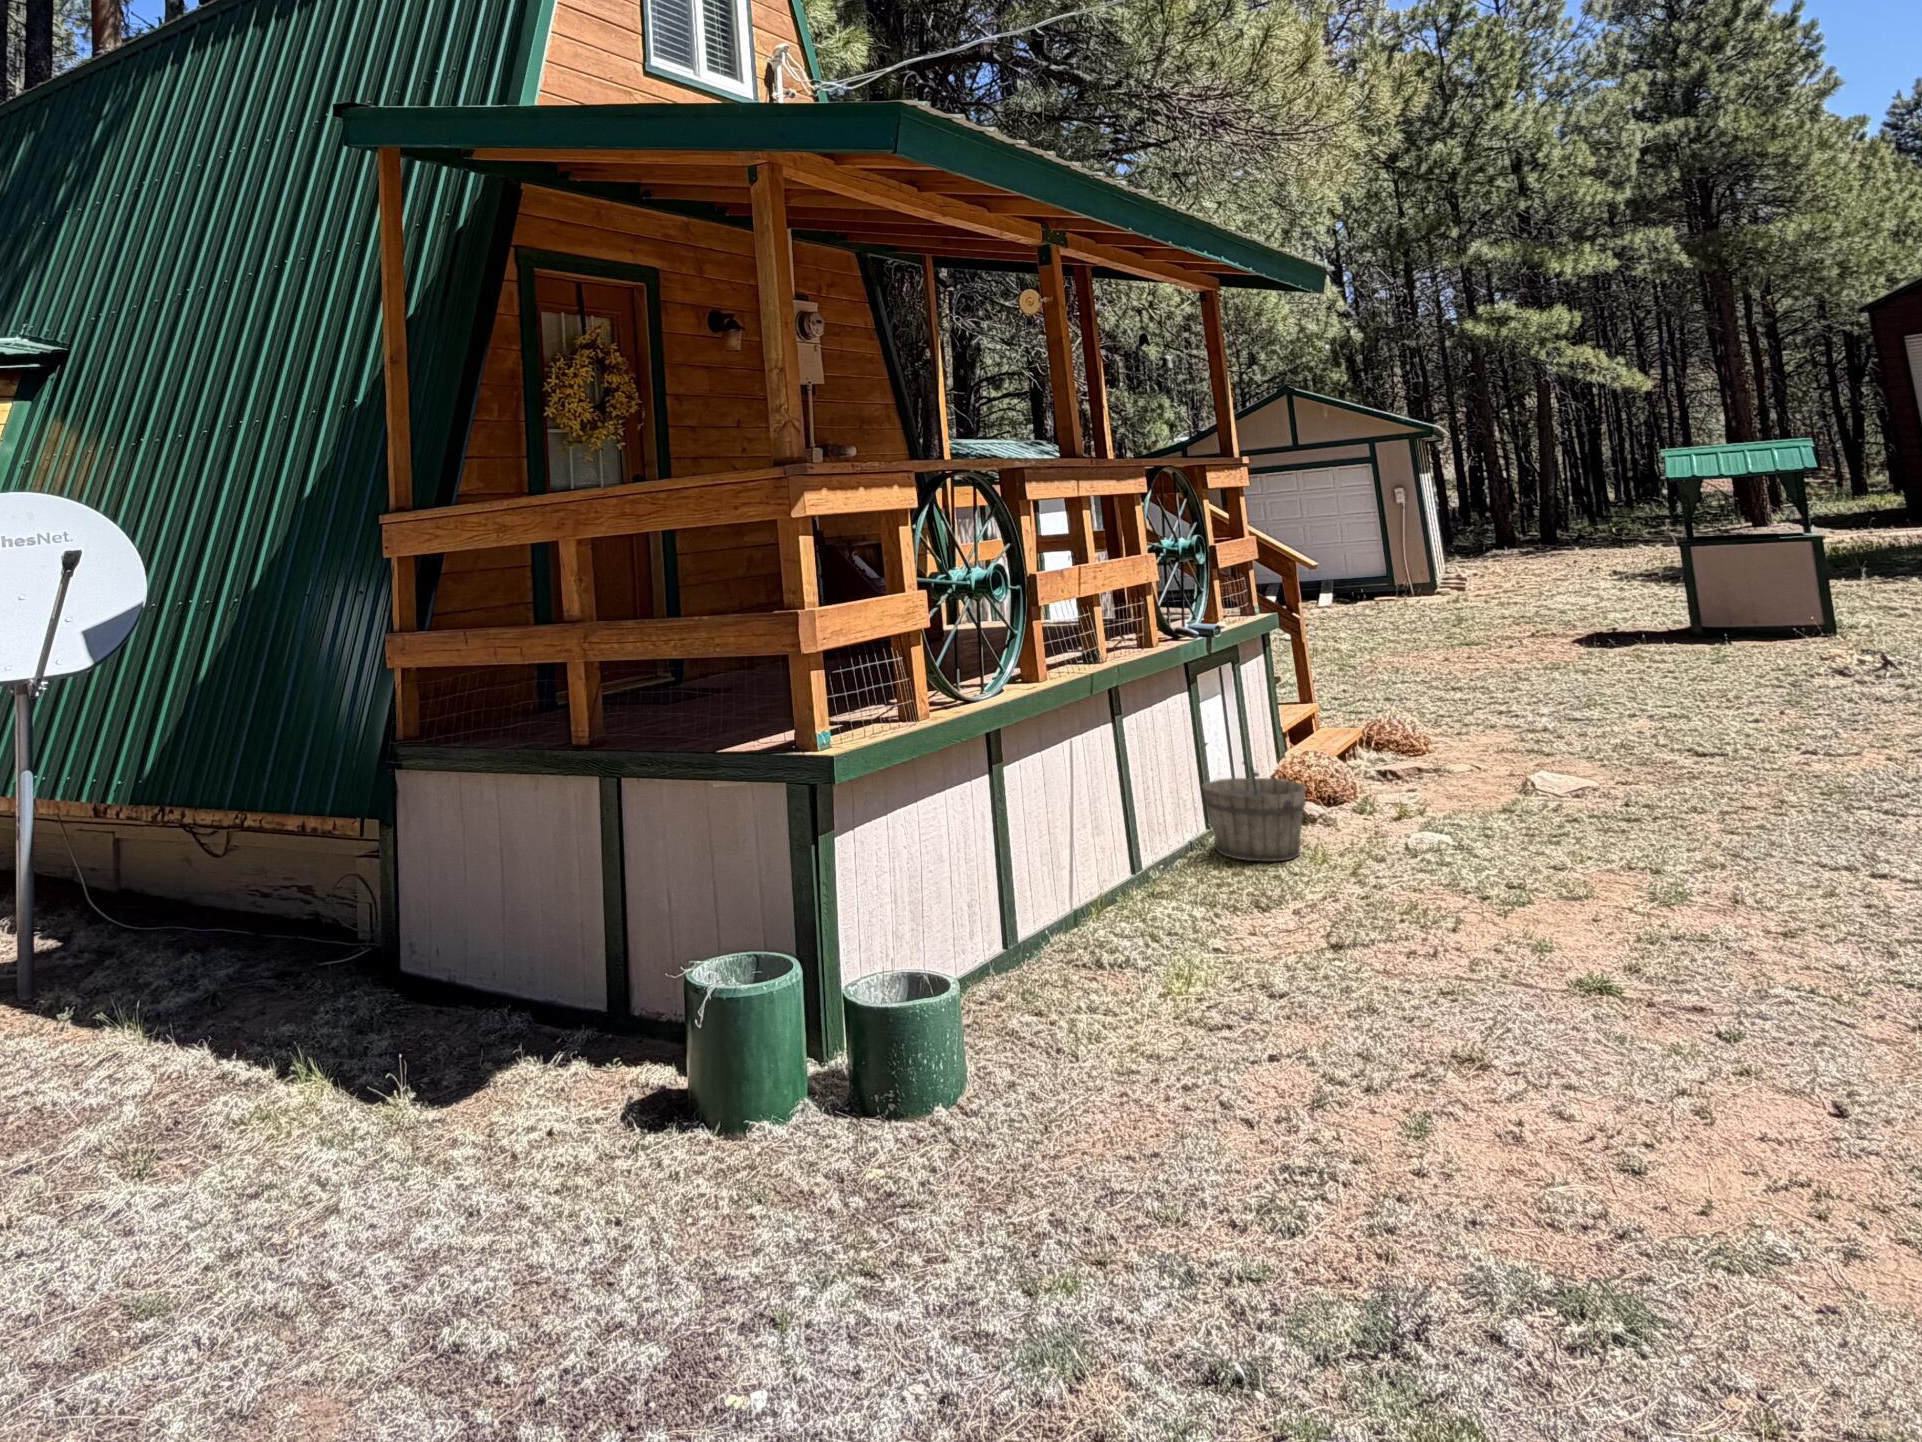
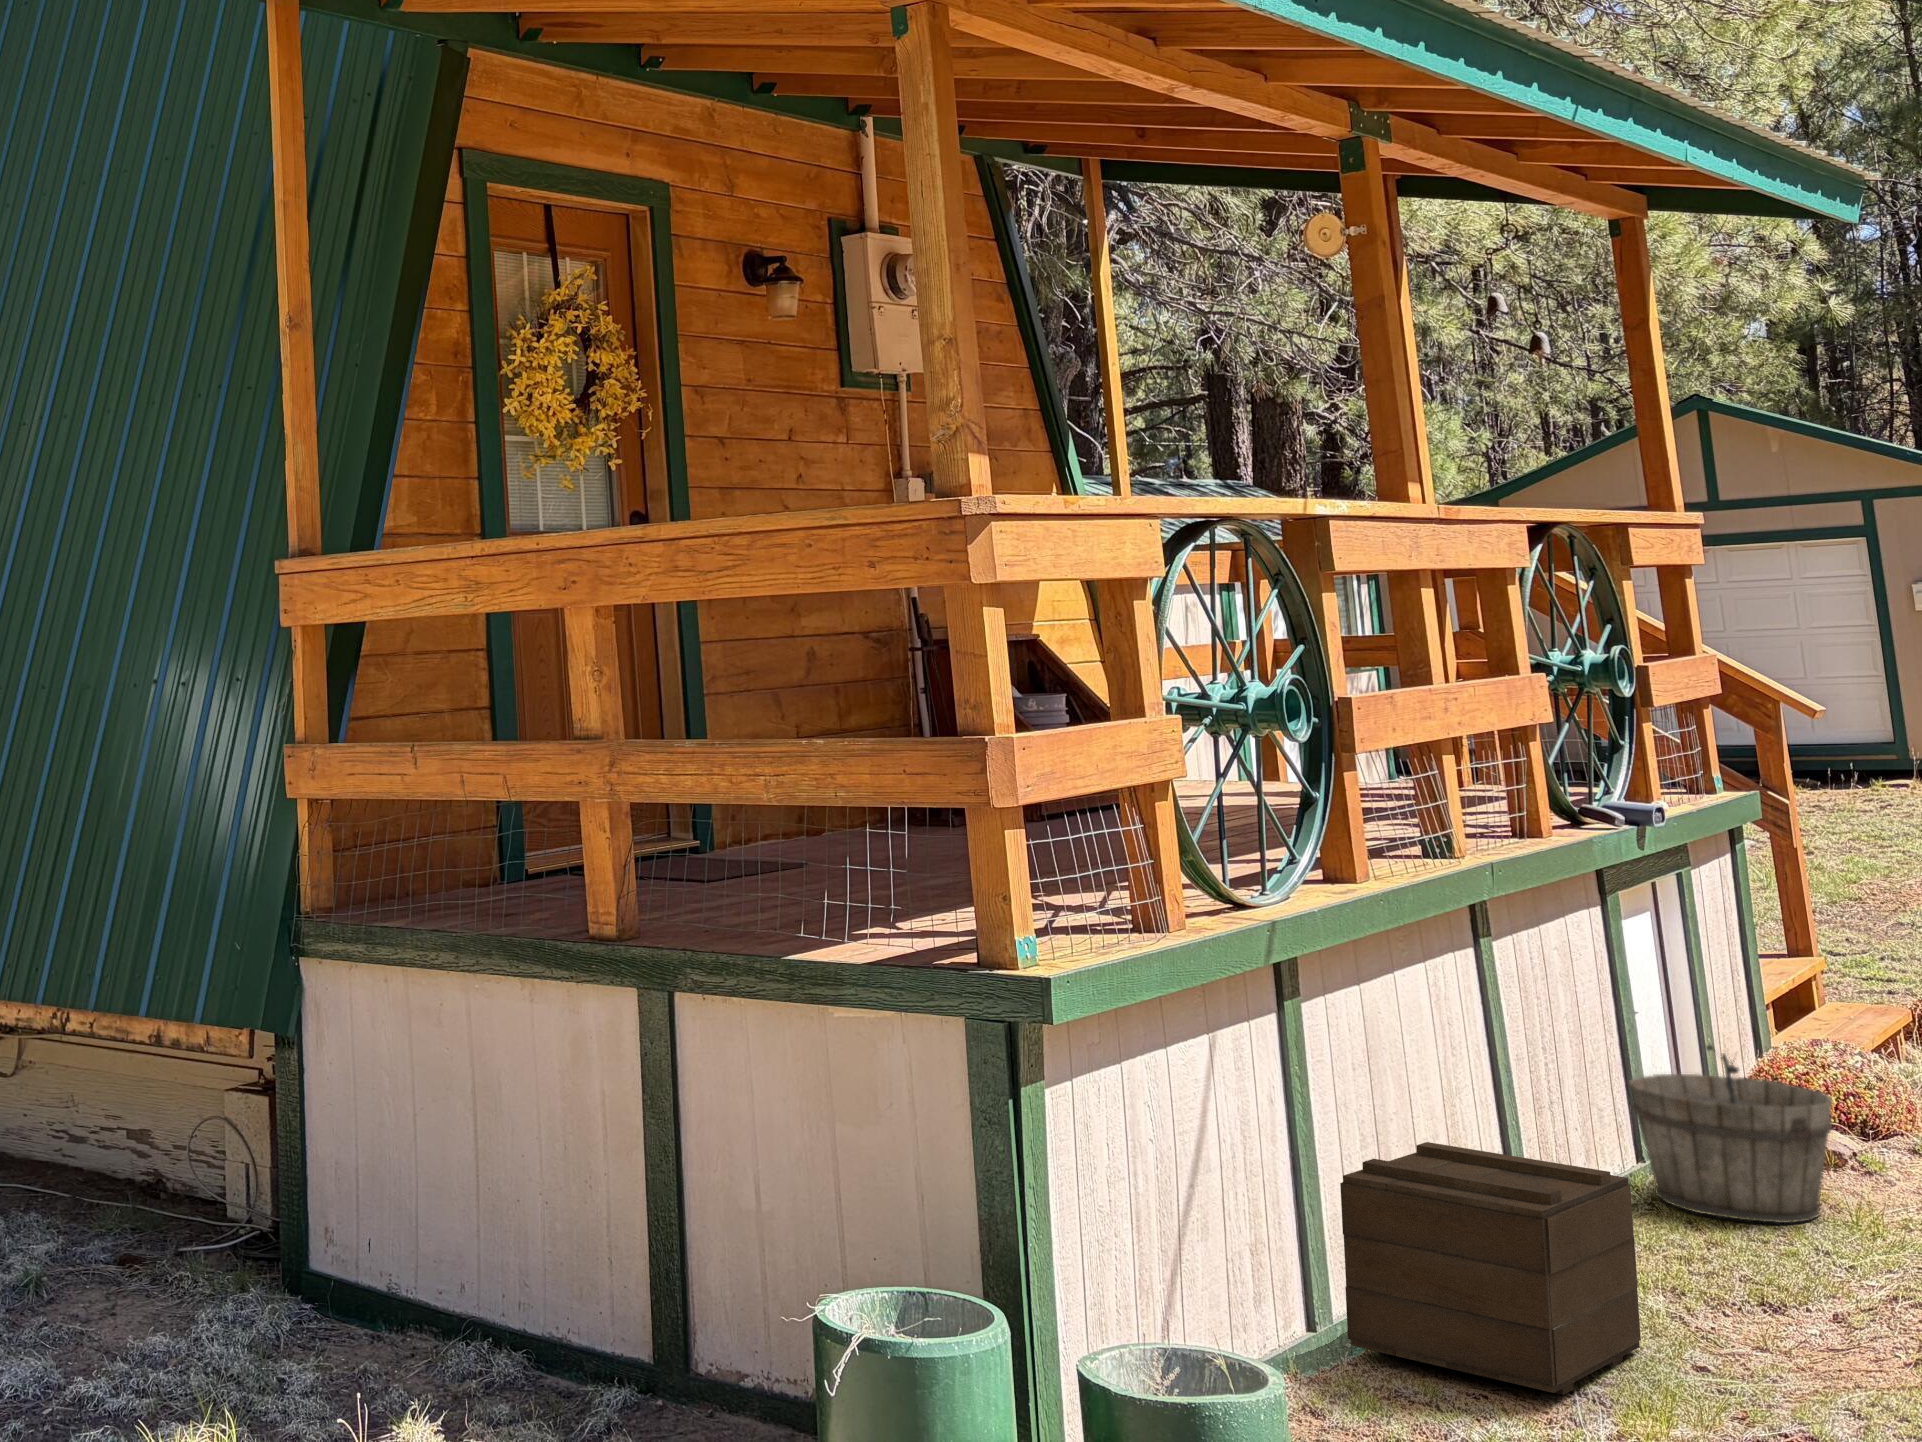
wooden crate: none [1026,835,1192,982] -> present [1340,1142,1641,1395]

